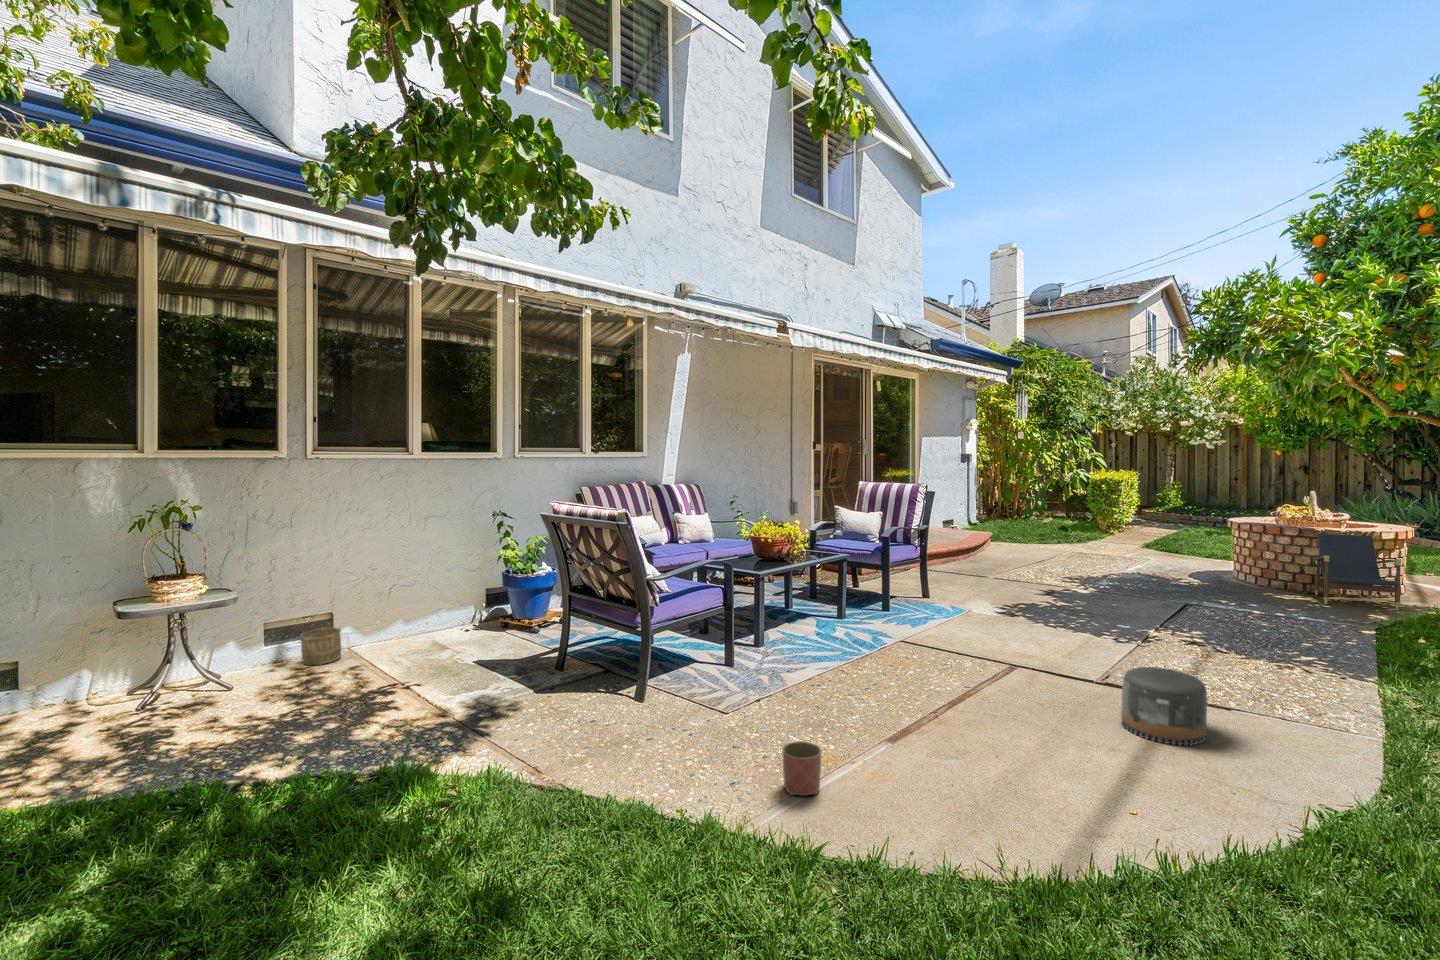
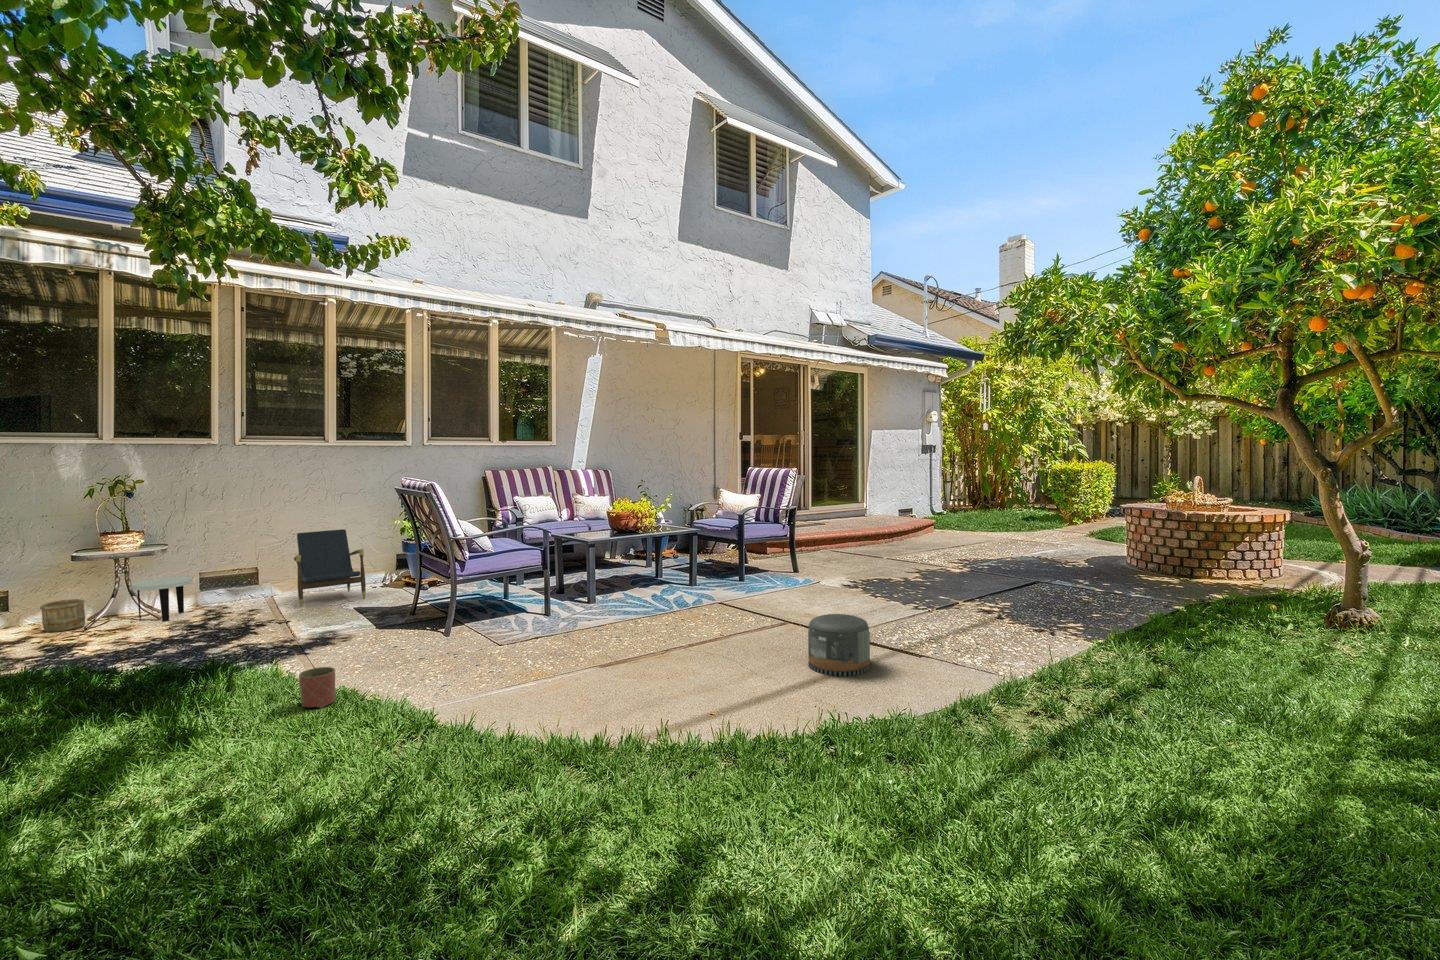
lounge chair: present [1315,534,1401,610] -> present [294,529,366,607]
wooden bucket: present [300,627,341,665] -> present [40,599,85,632]
side table: none [186,629,262,690] -> present [131,577,192,621]
planter: present [782,741,821,795] -> present [299,667,335,708]

